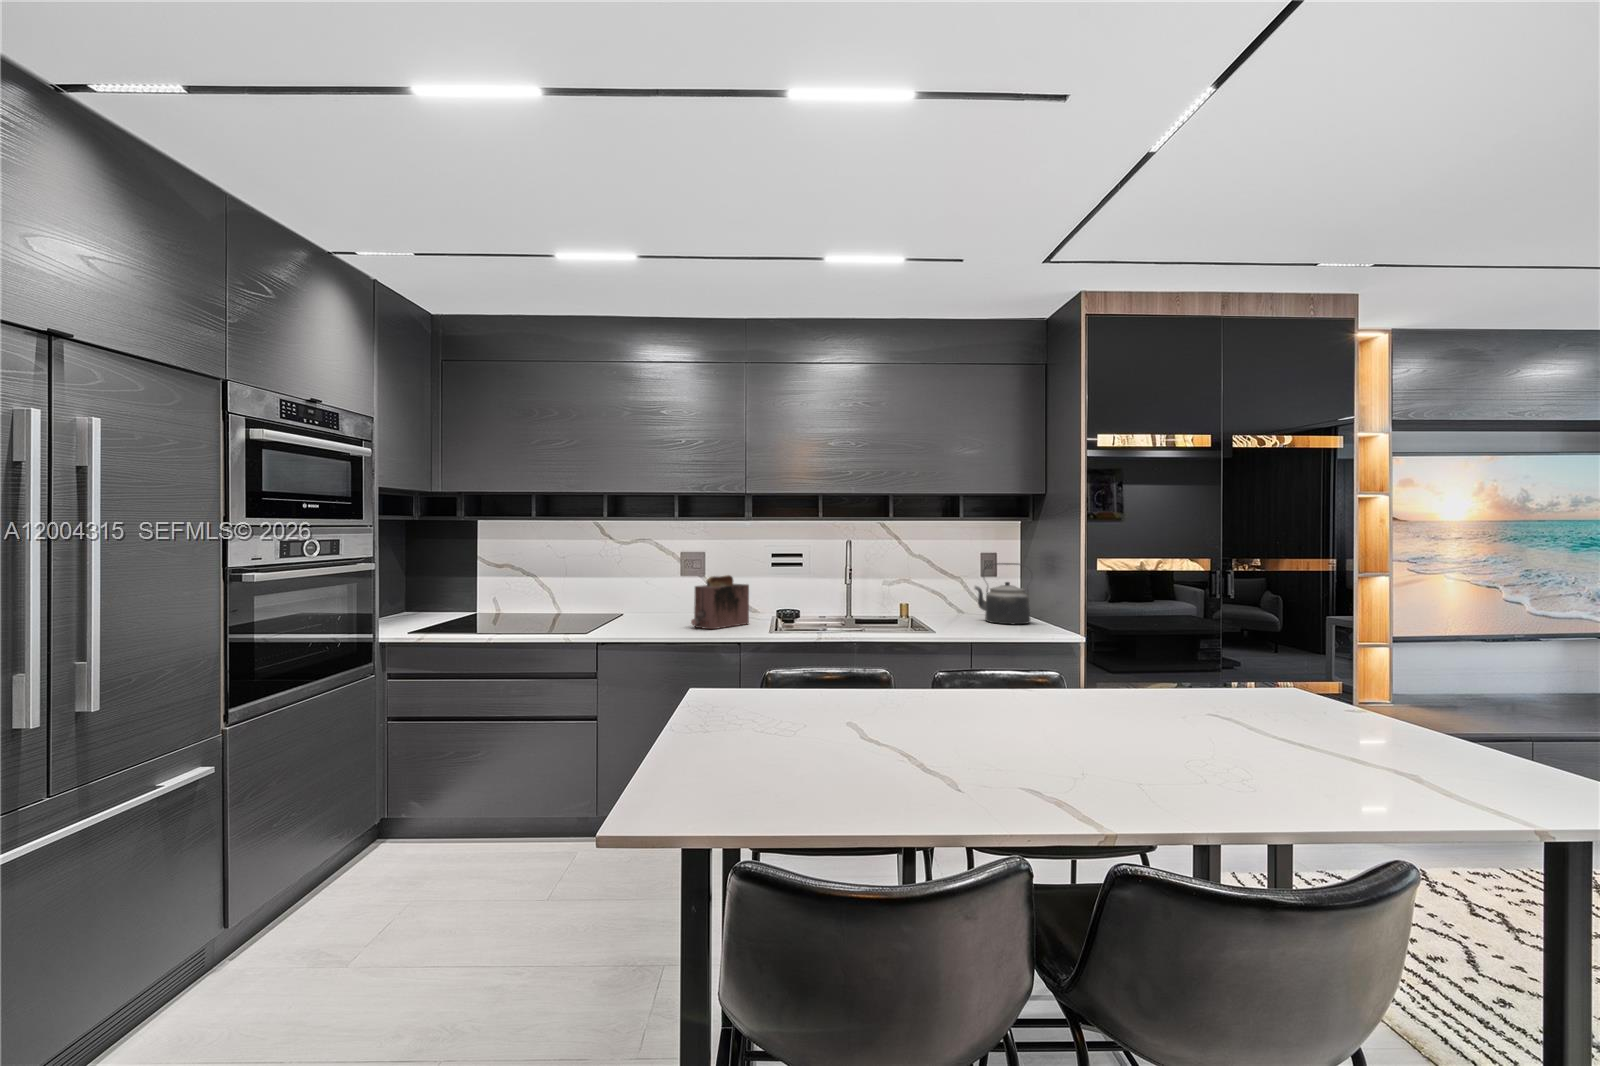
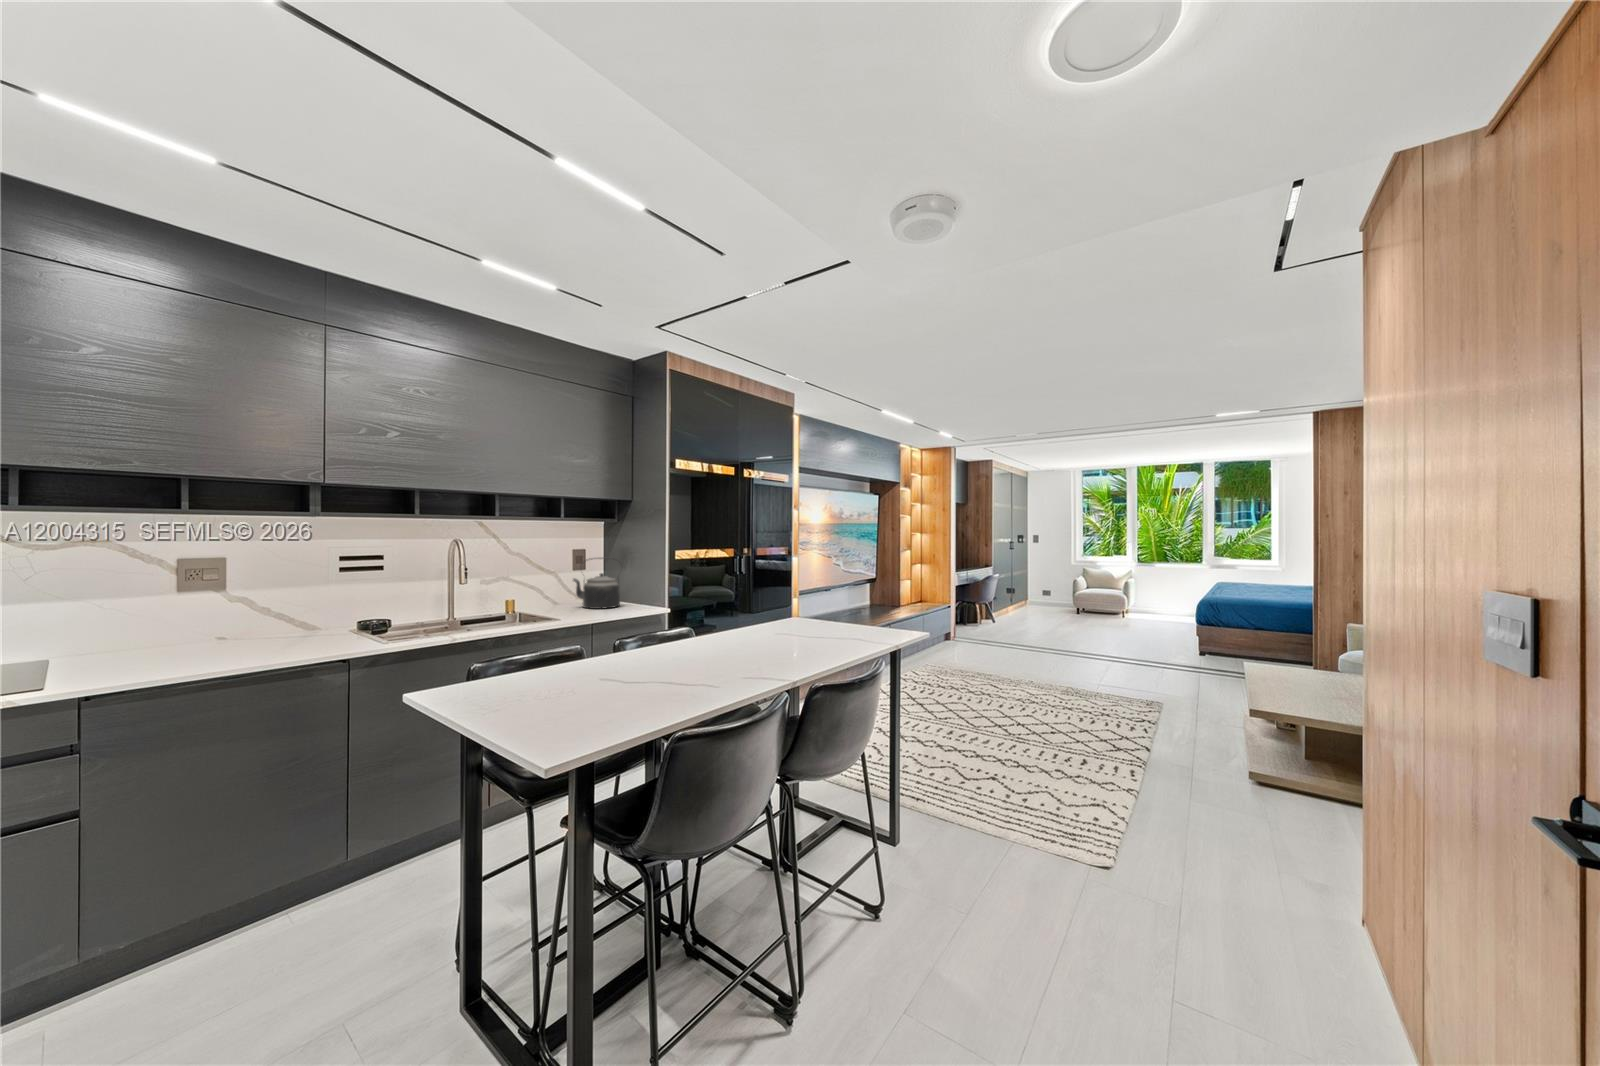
toaster: present [691,575,749,629] -> none [253,586,334,656]

